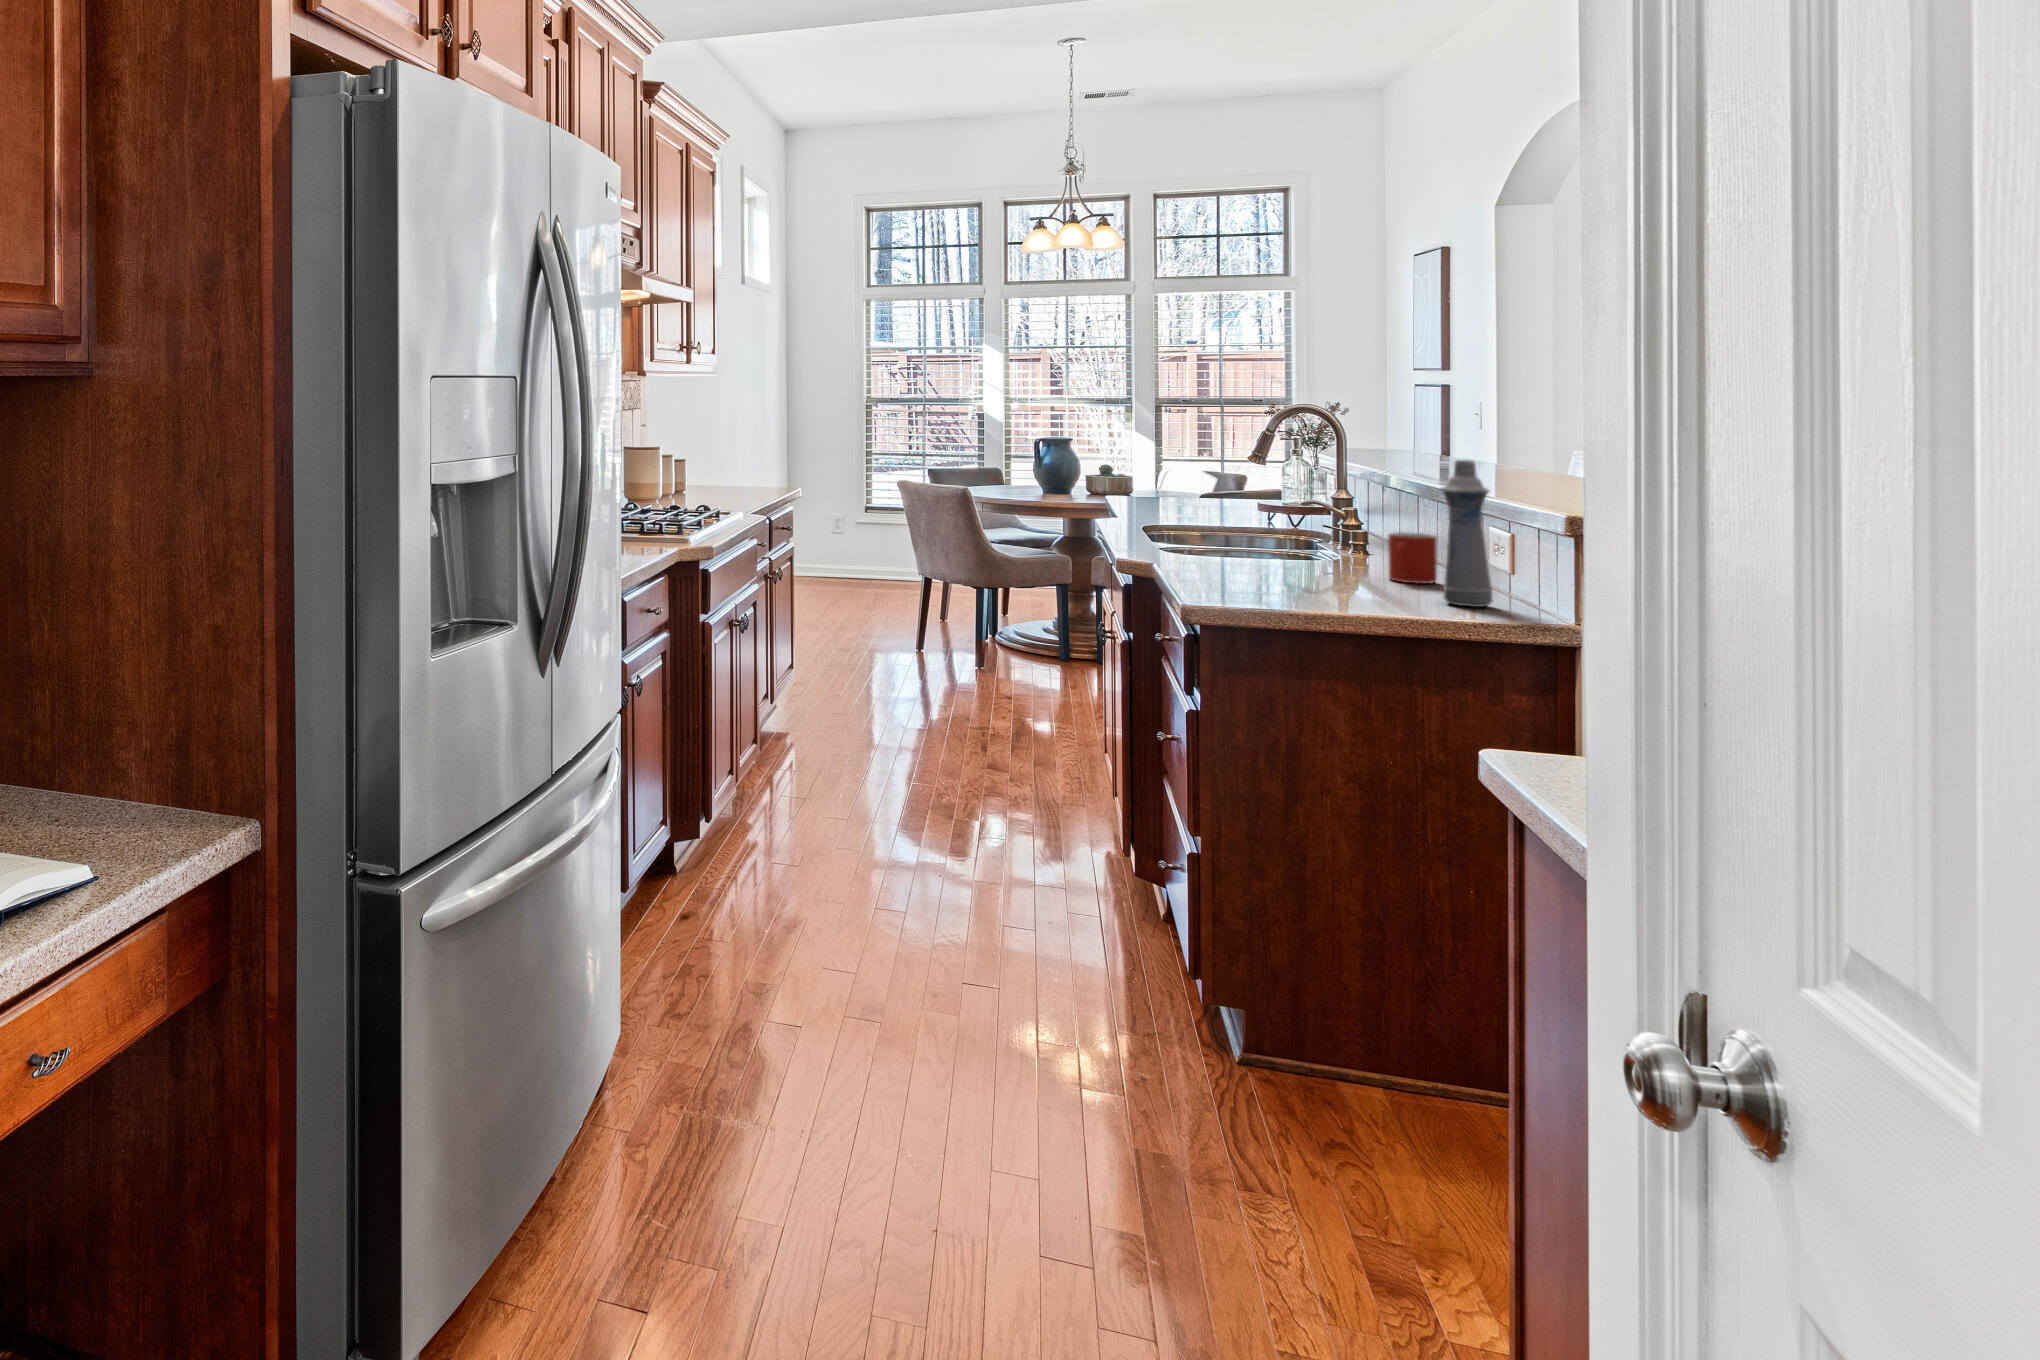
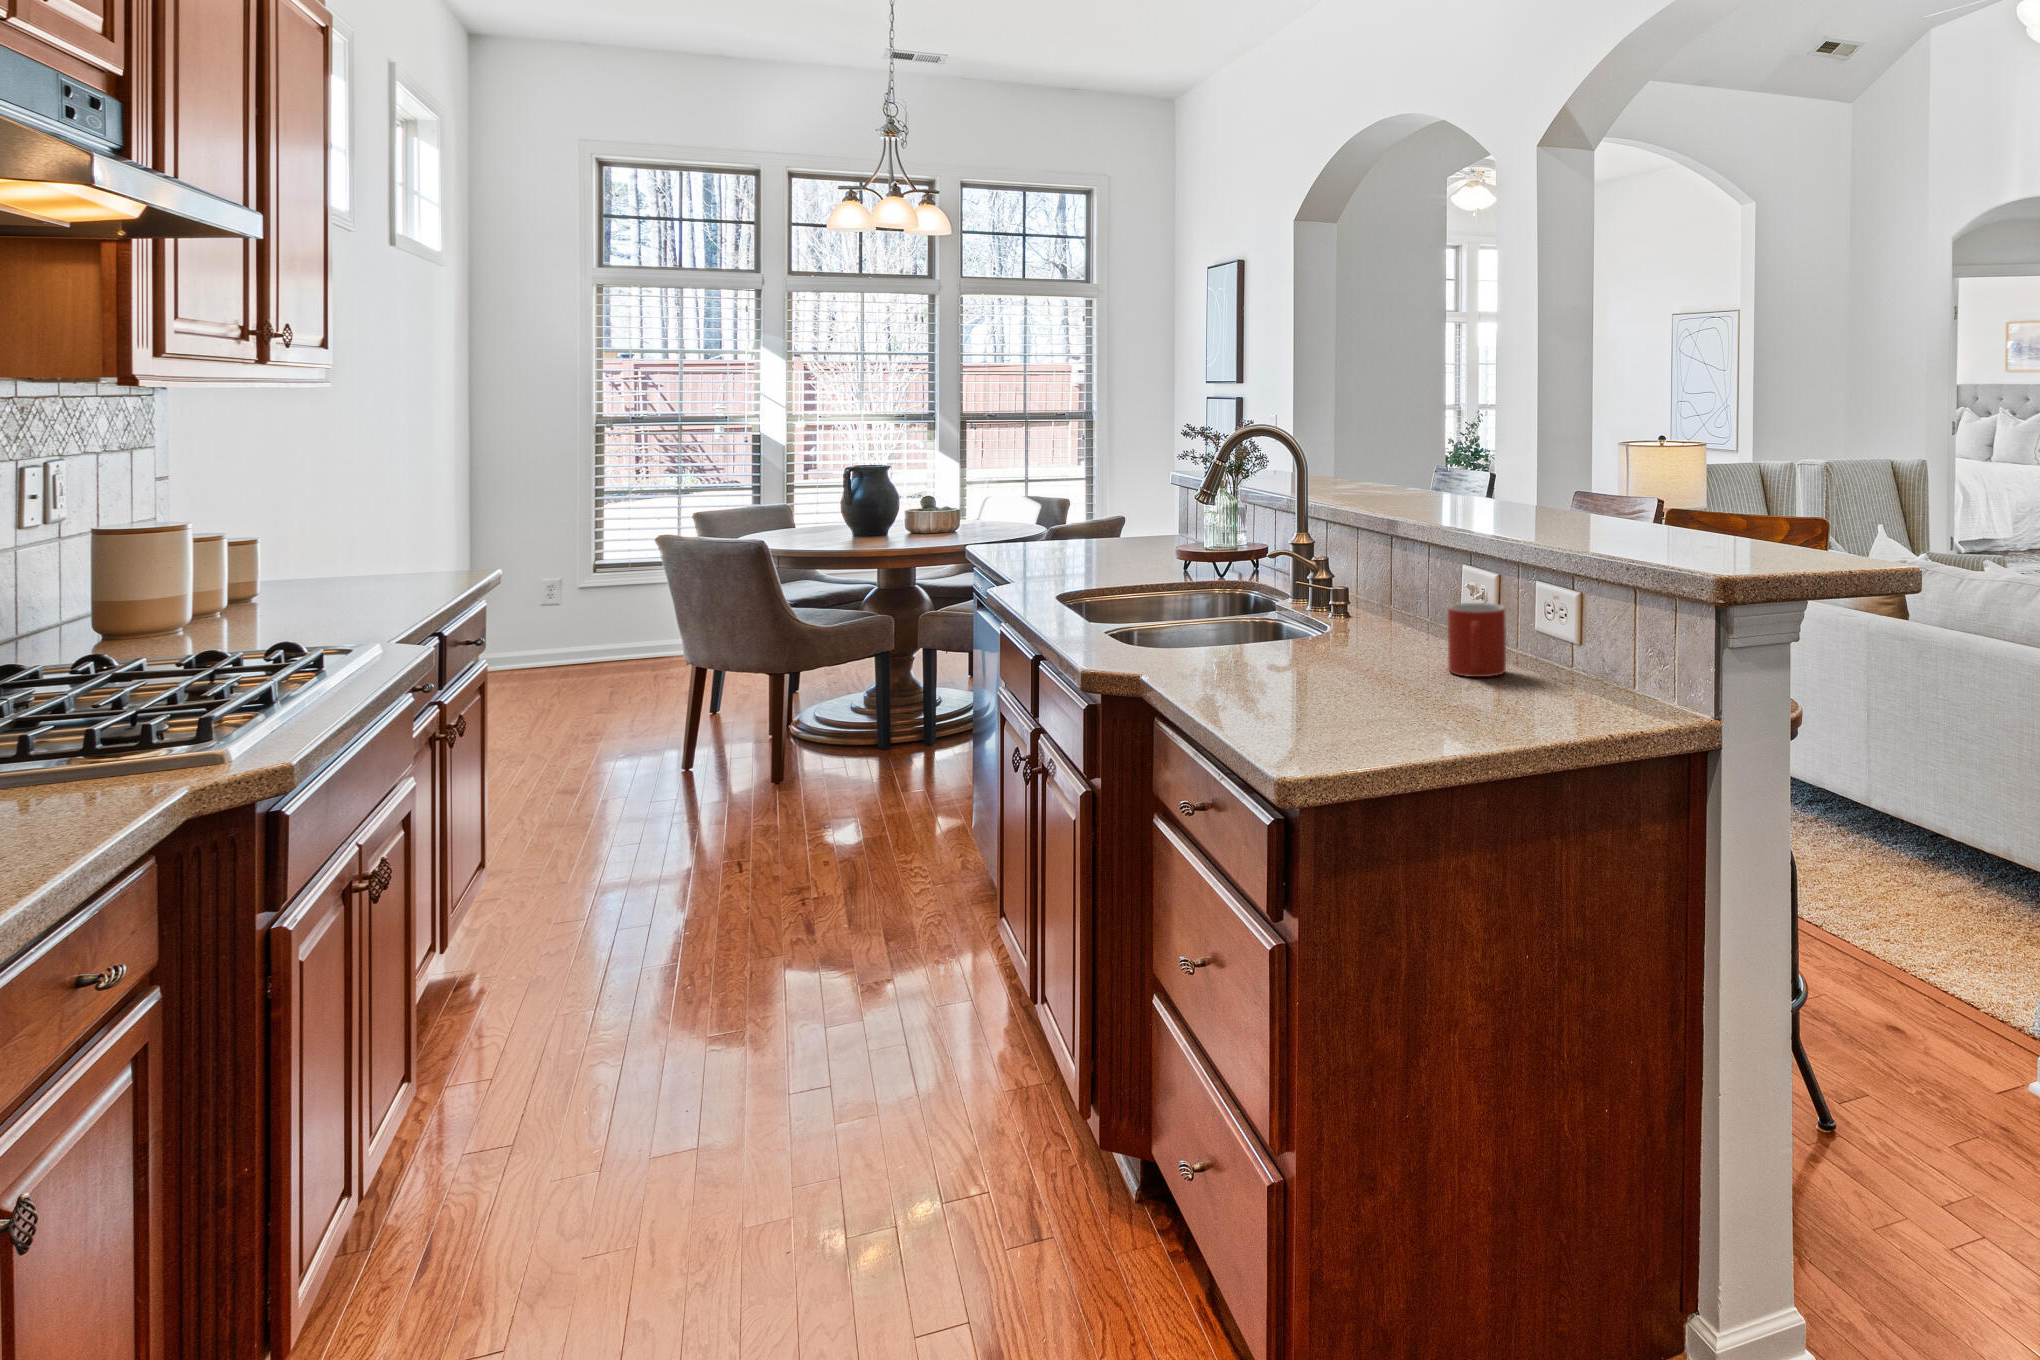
bottle: present [1440,460,1493,607] -> none [1572,506,1637,721]

